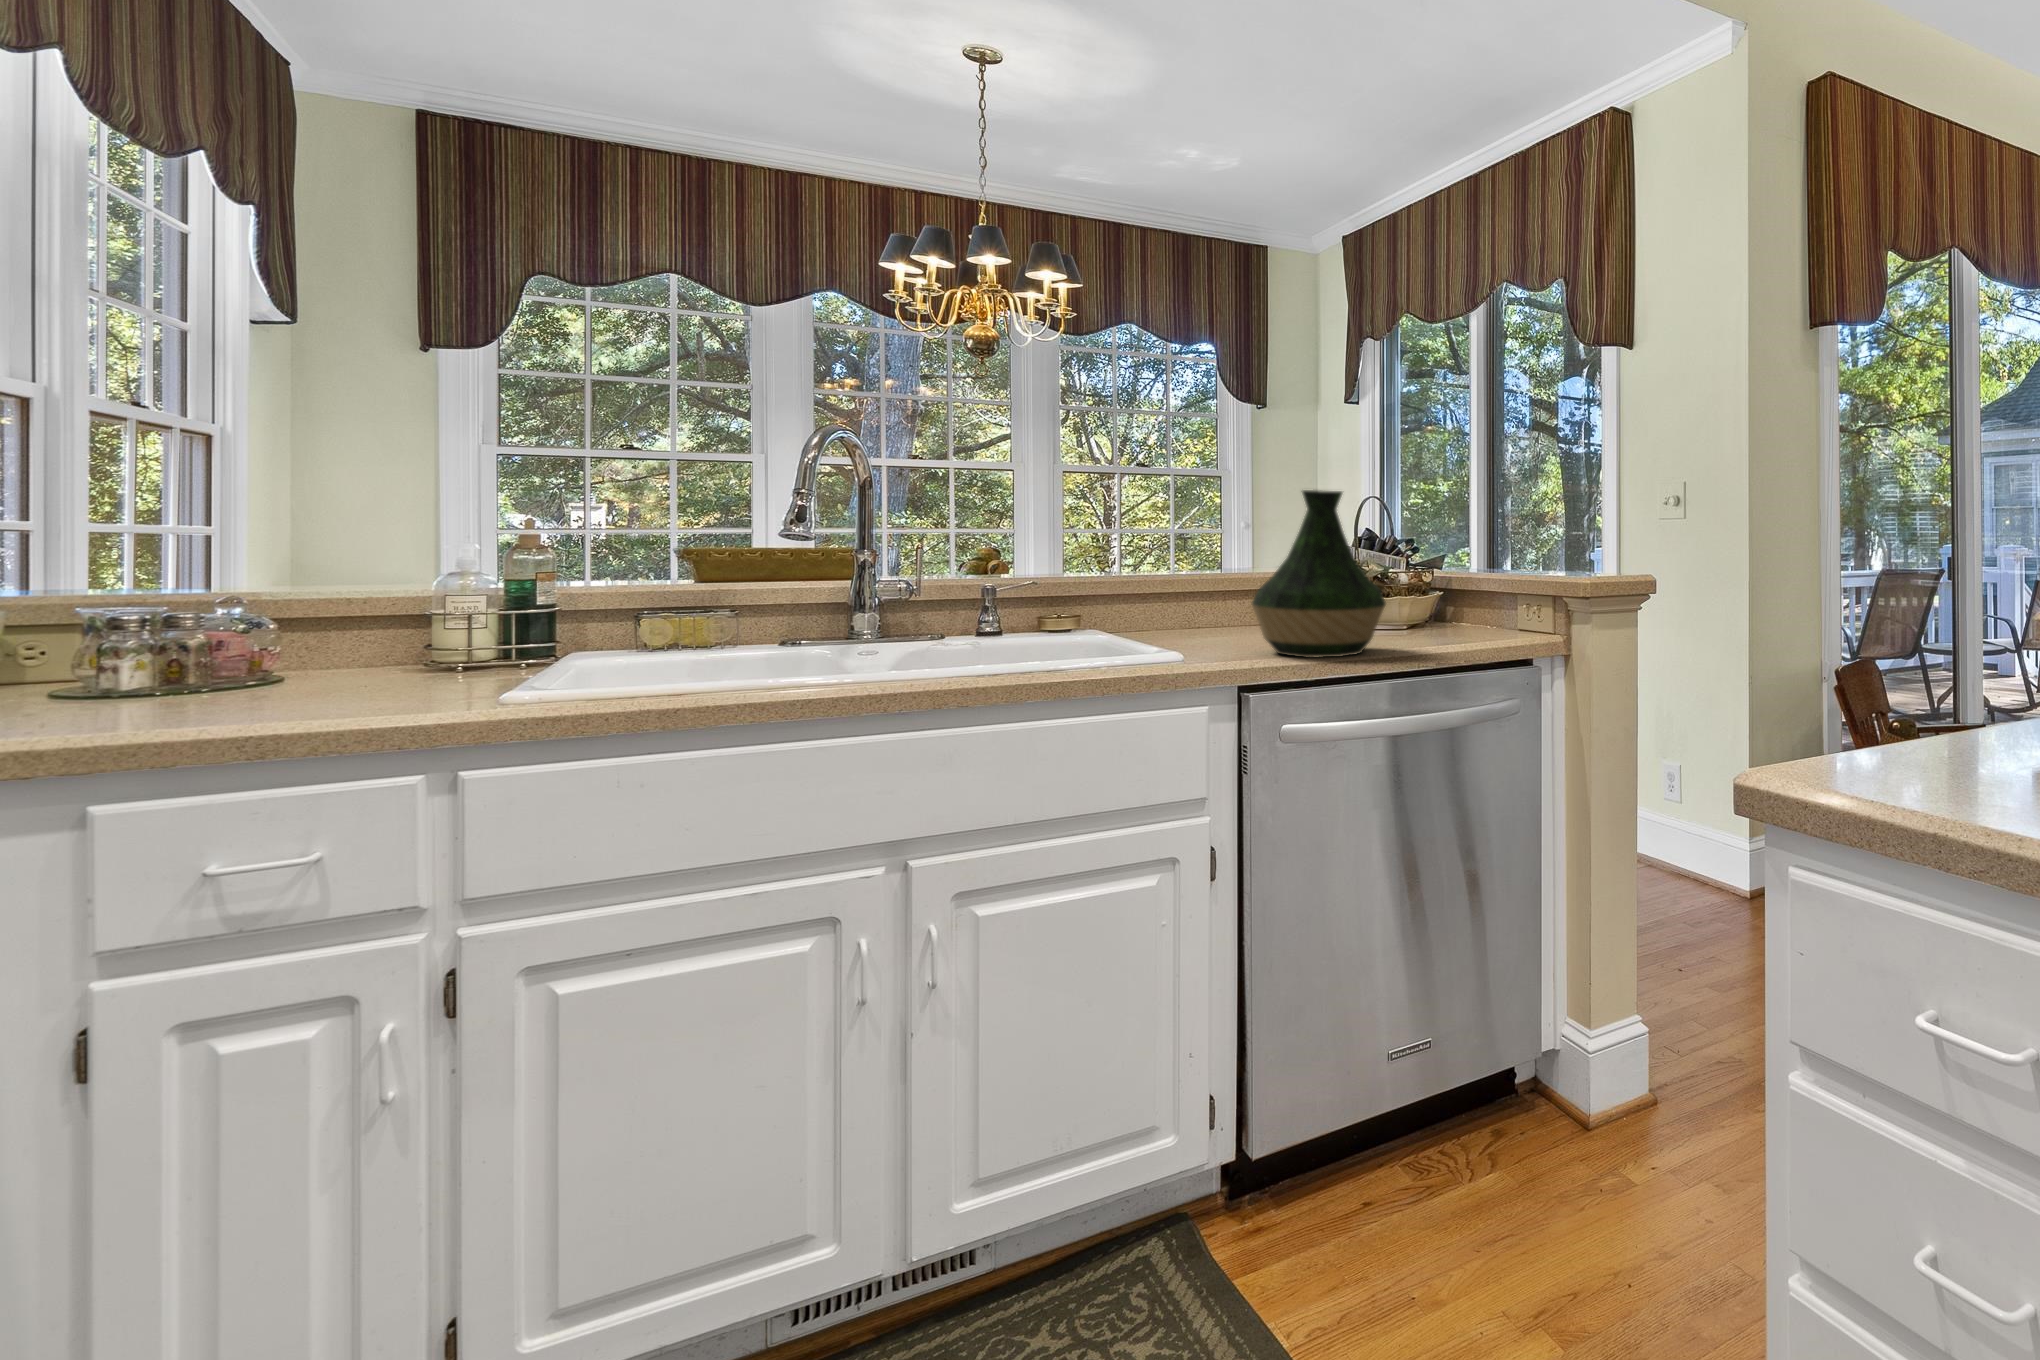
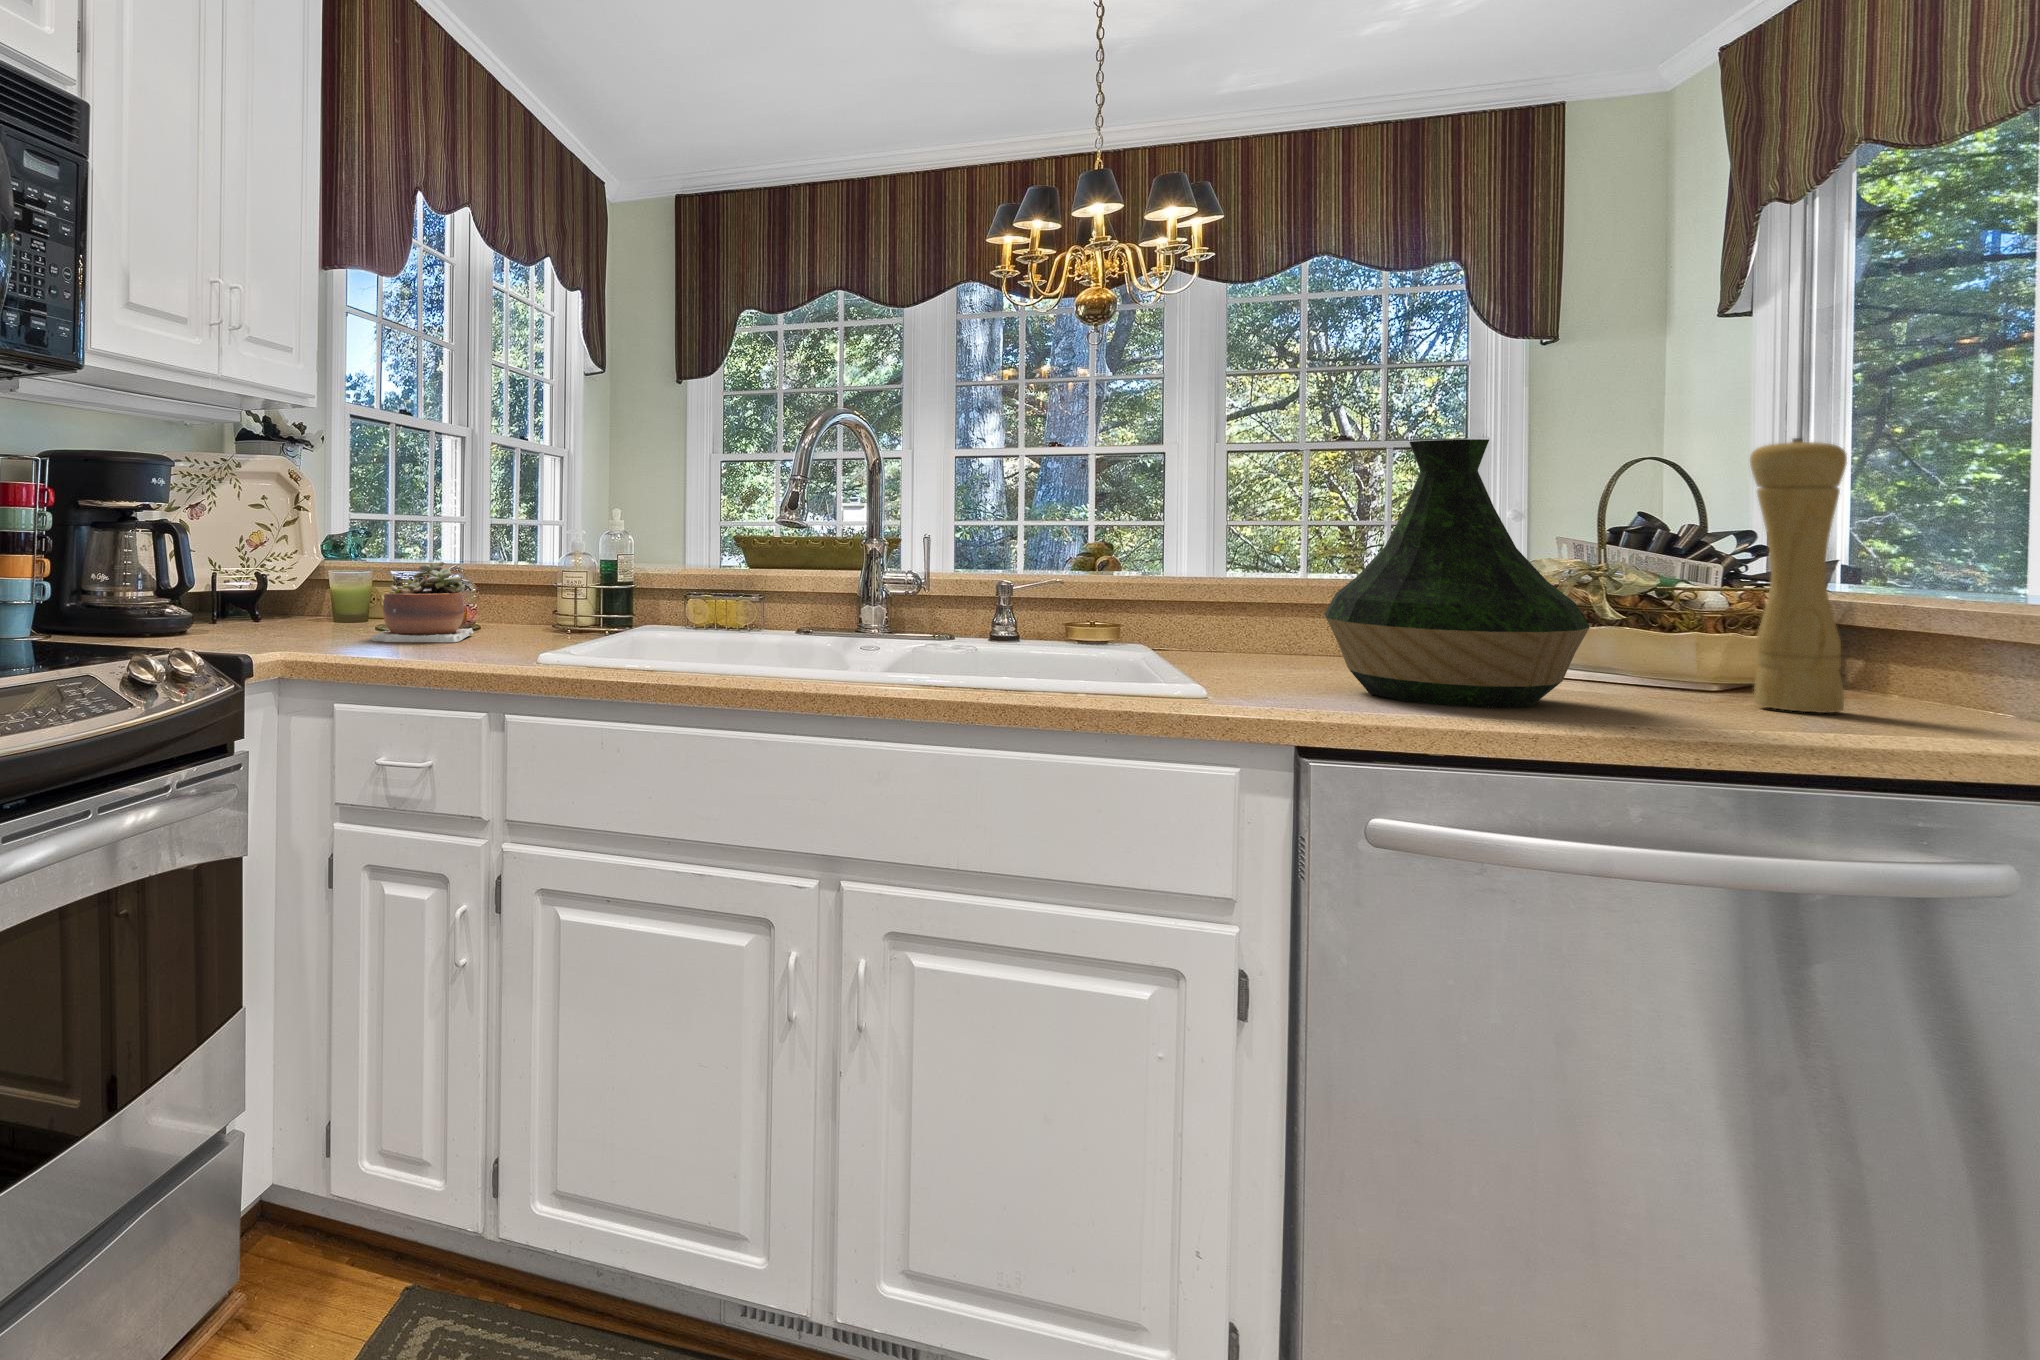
pepper mill: none [1441,496,1478,642] -> present [1750,438,1847,713]
succulent plant: none [109,594,297,716] -> present [372,562,474,642]

